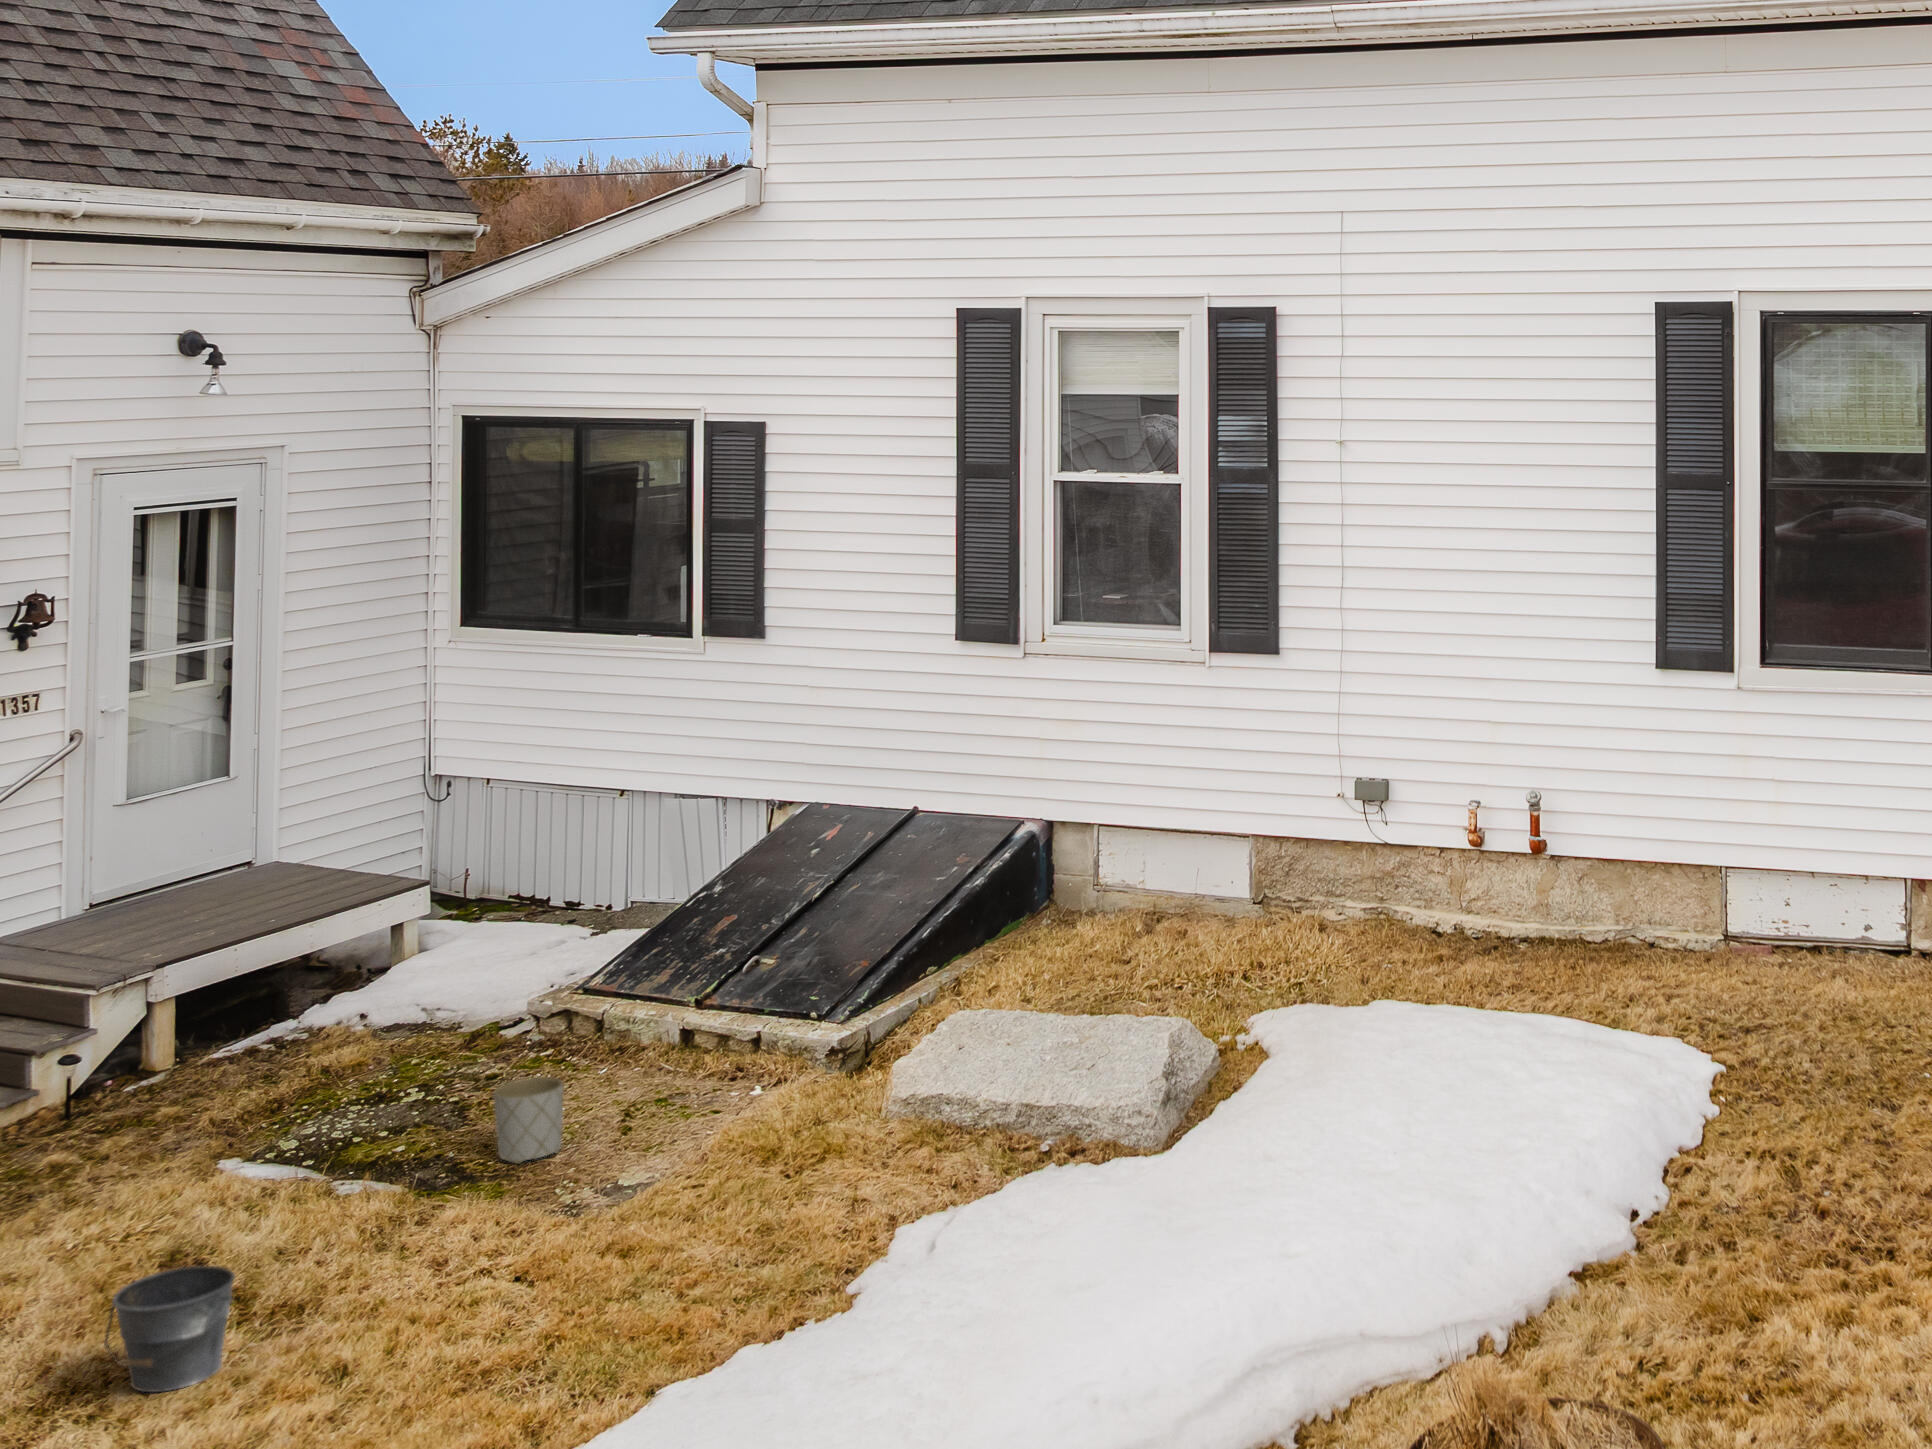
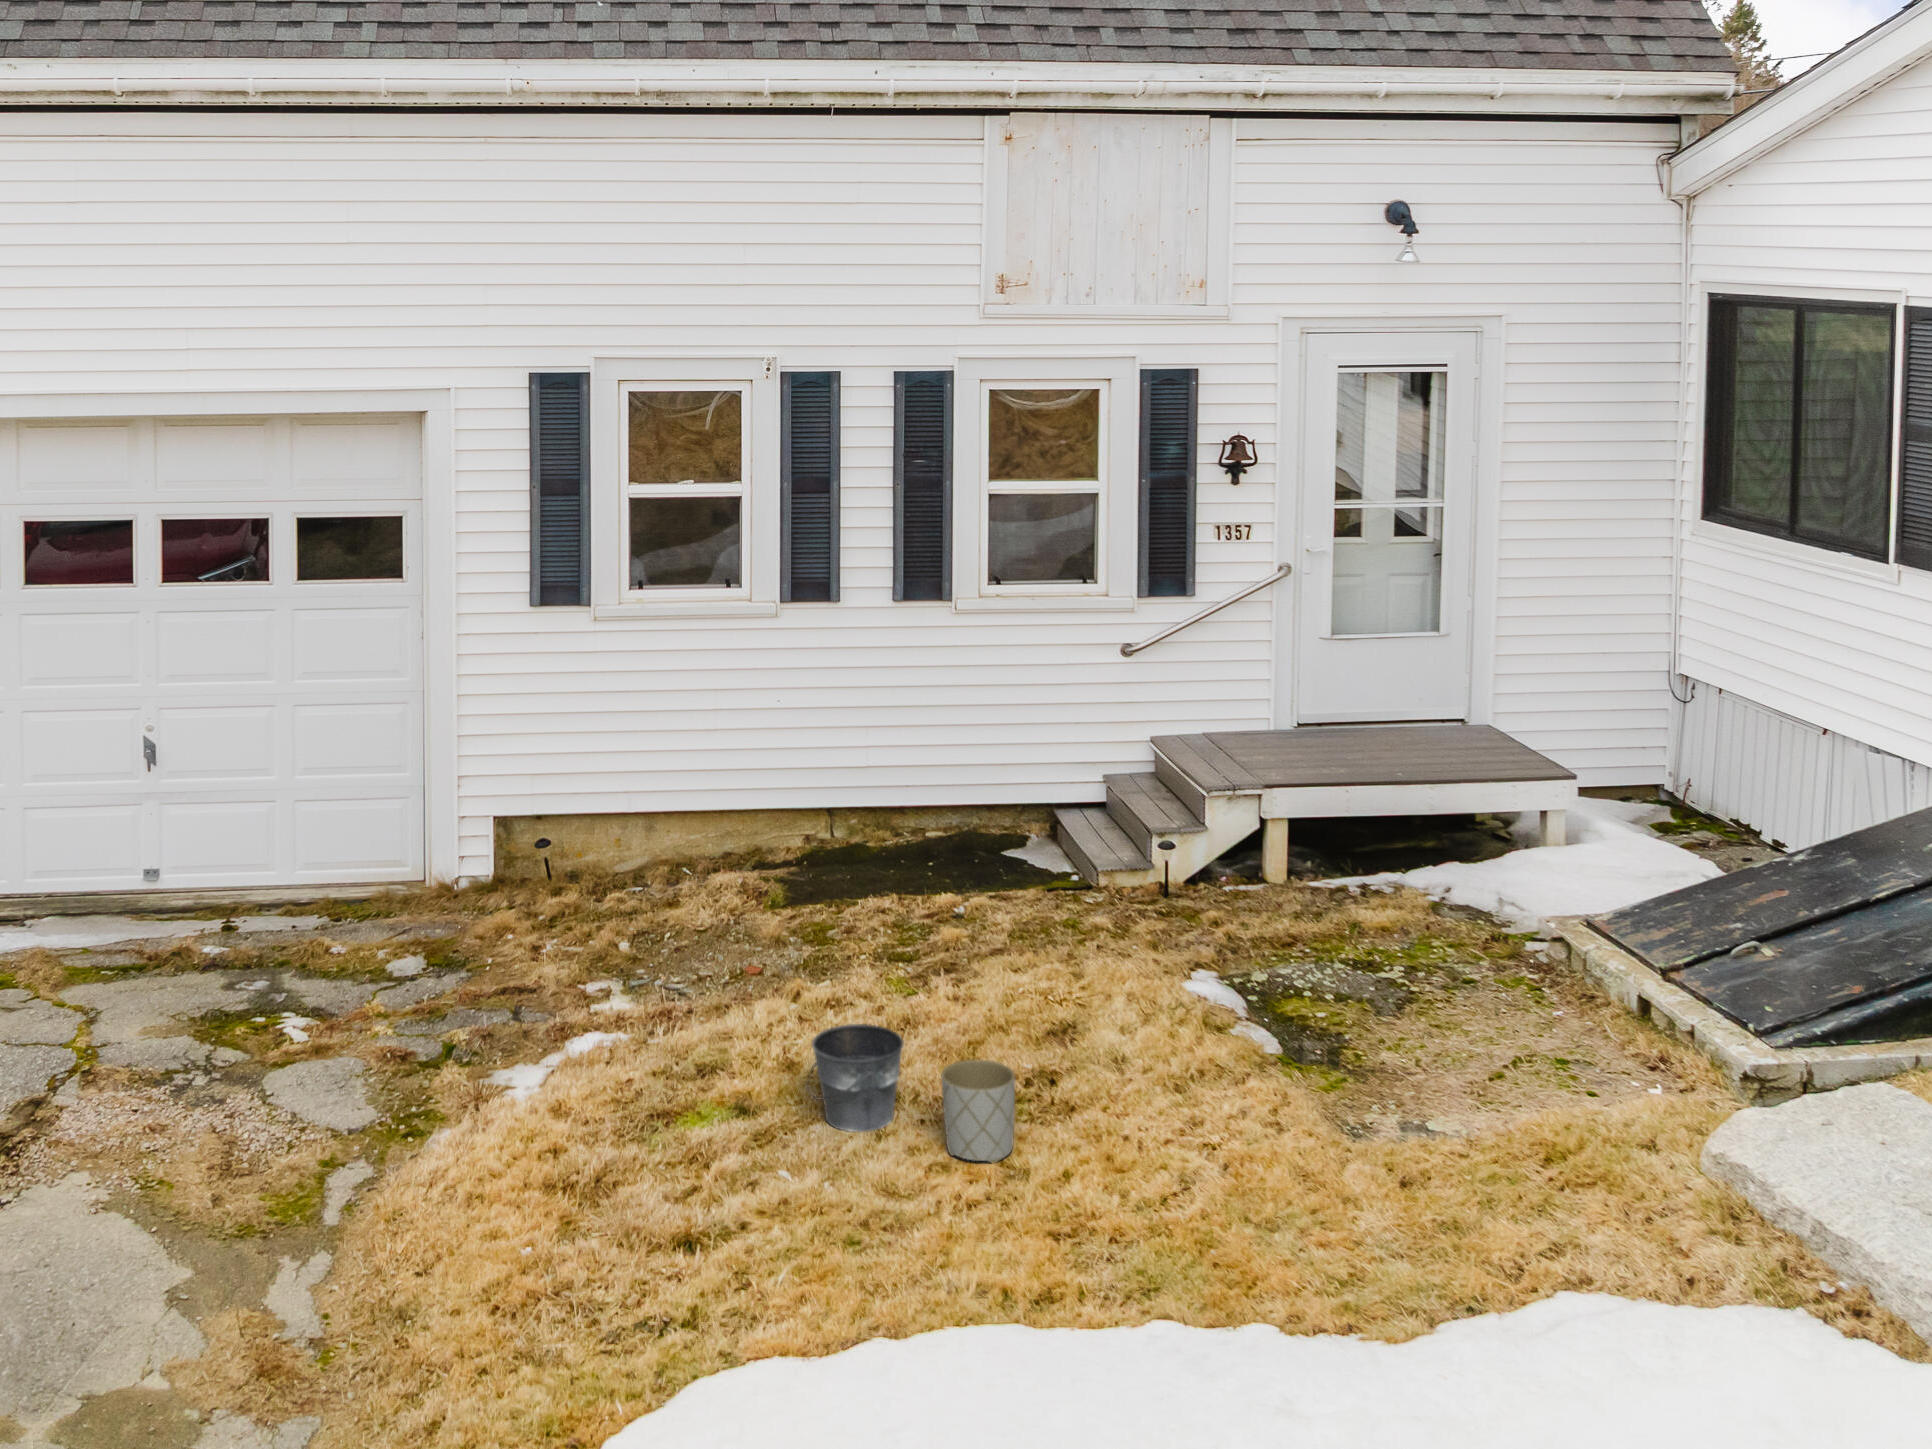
planter: present [493,1077,564,1164] -> present [941,1060,1015,1163]

